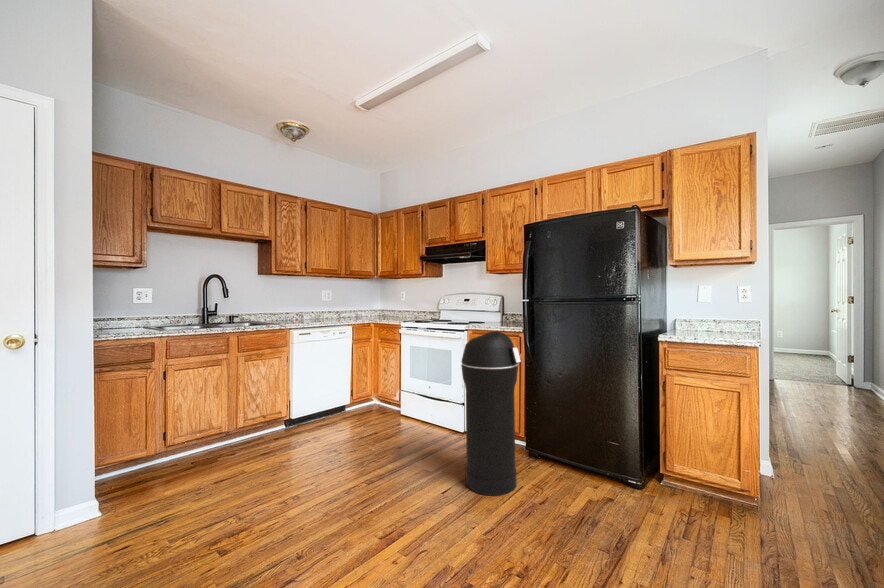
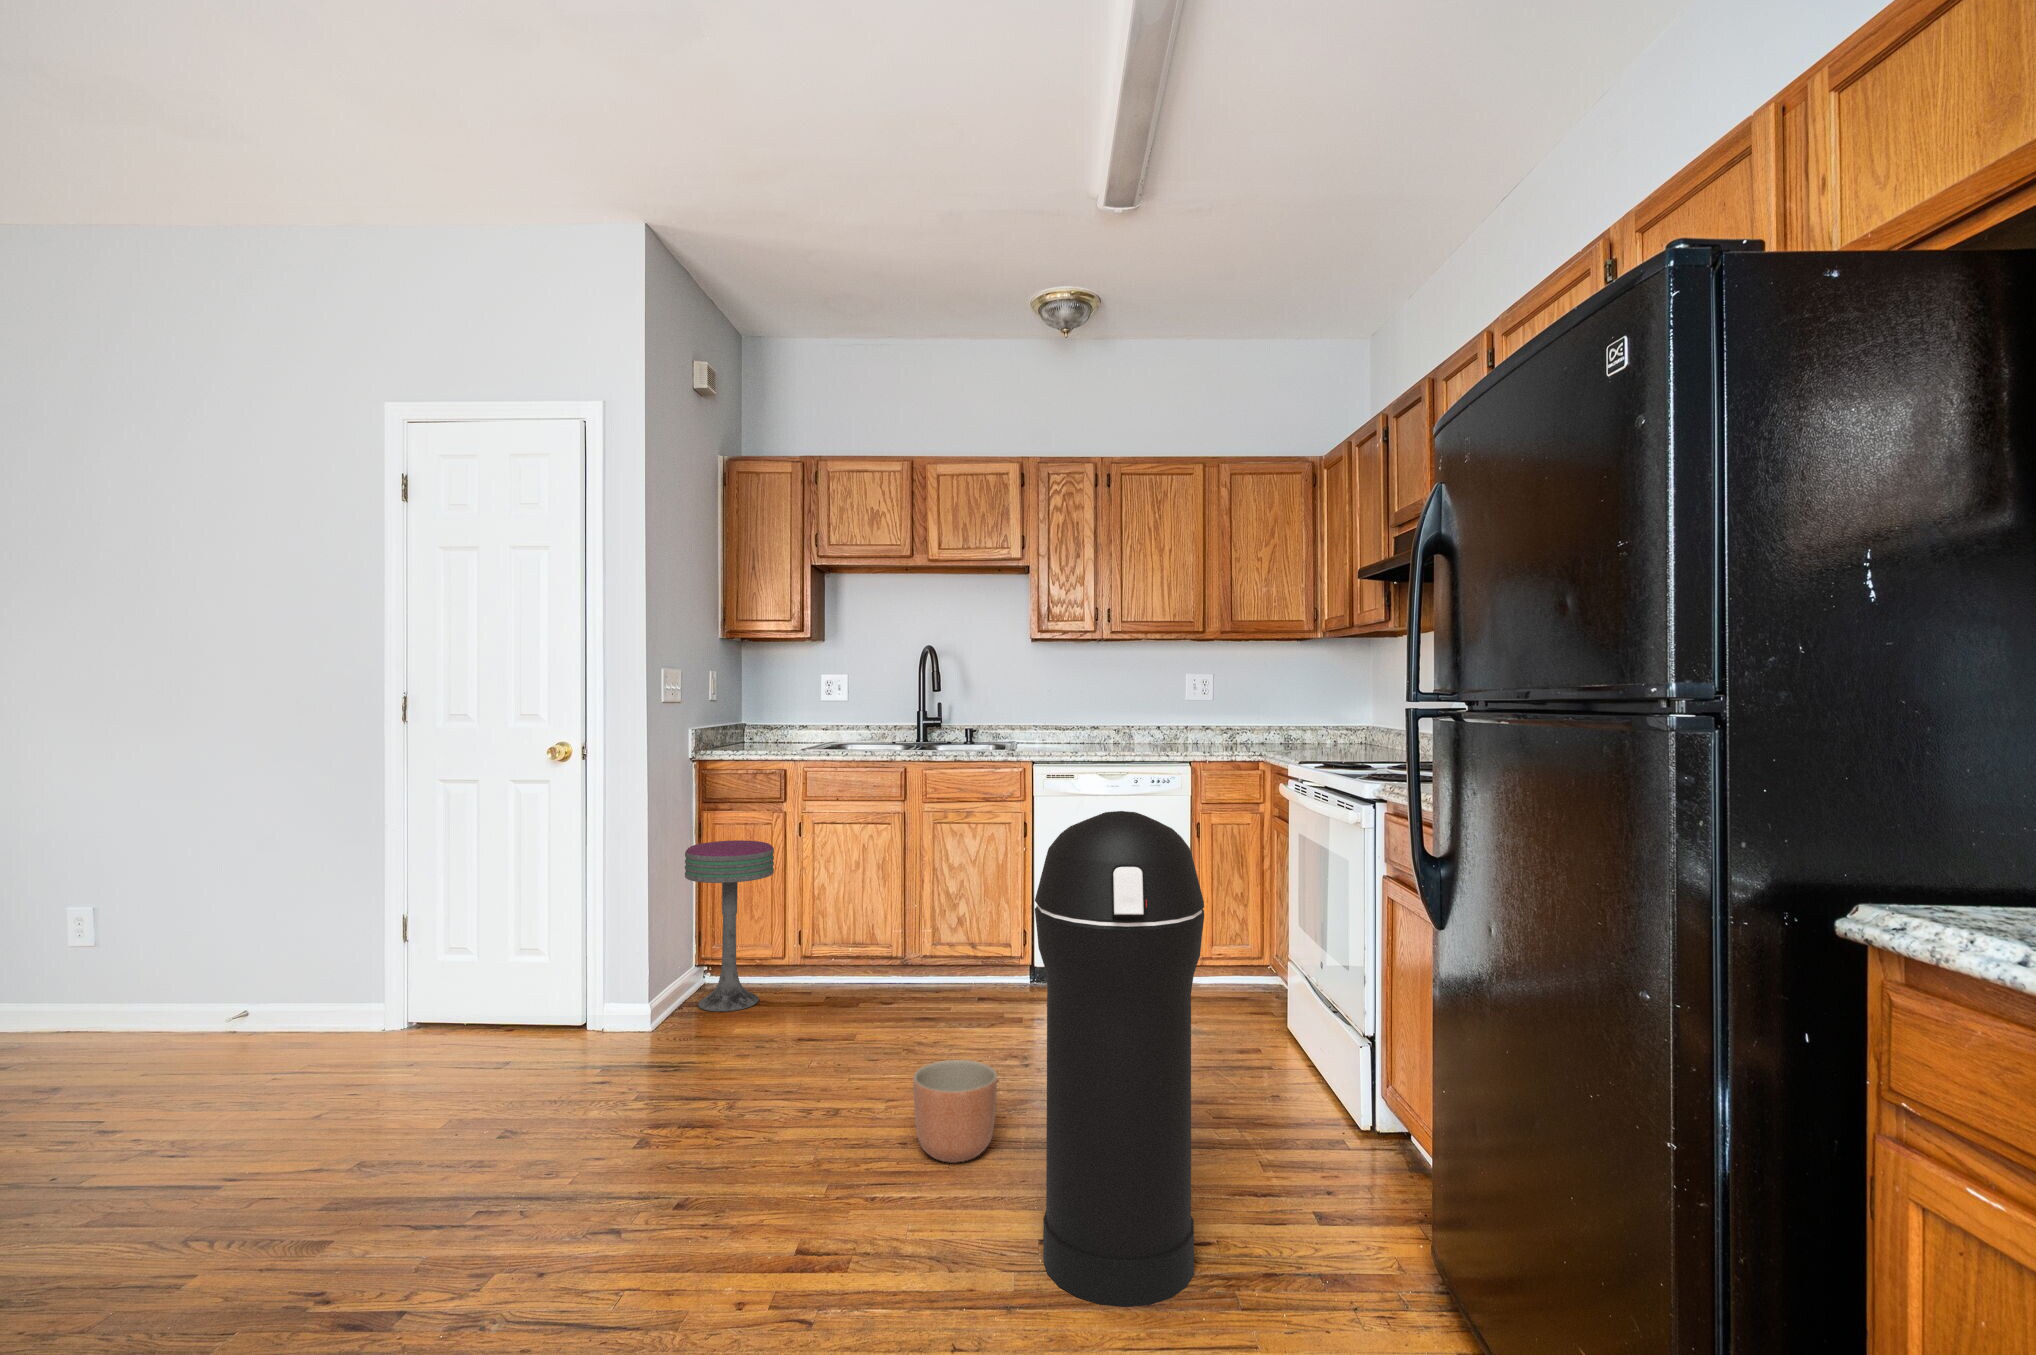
bar stool: none [99,386,168,497] -> present [685,840,774,1012]
planter: none [372,445,407,489] -> present [913,1060,997,1163]

